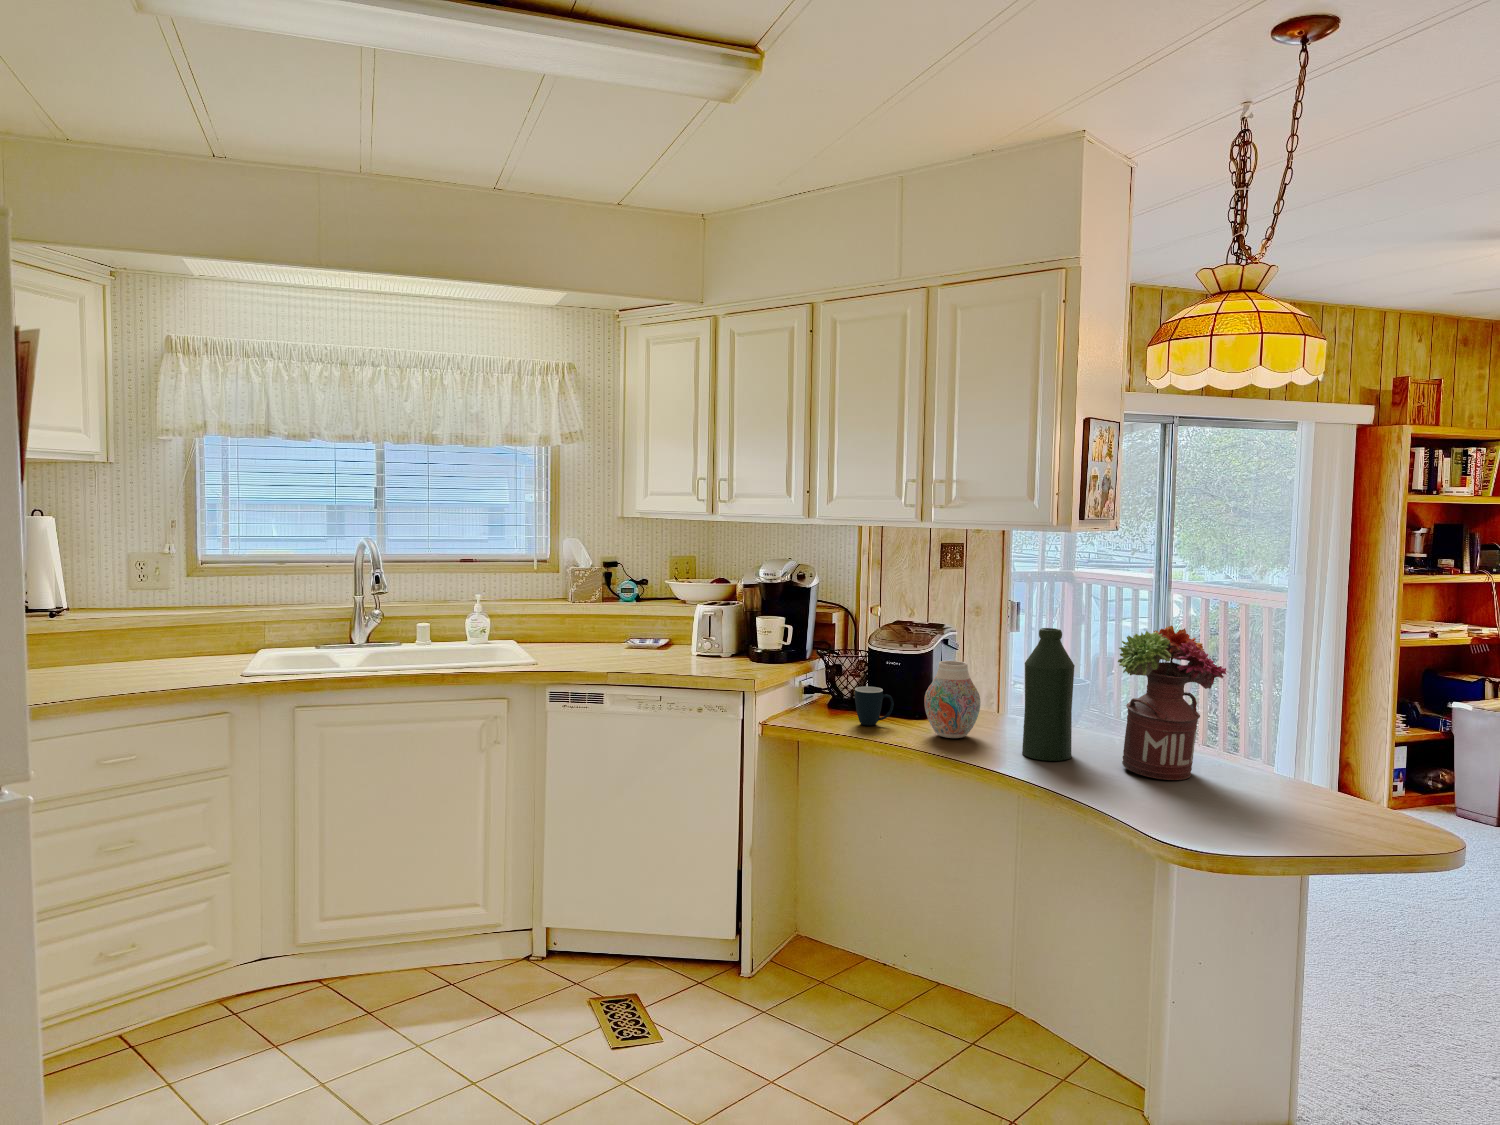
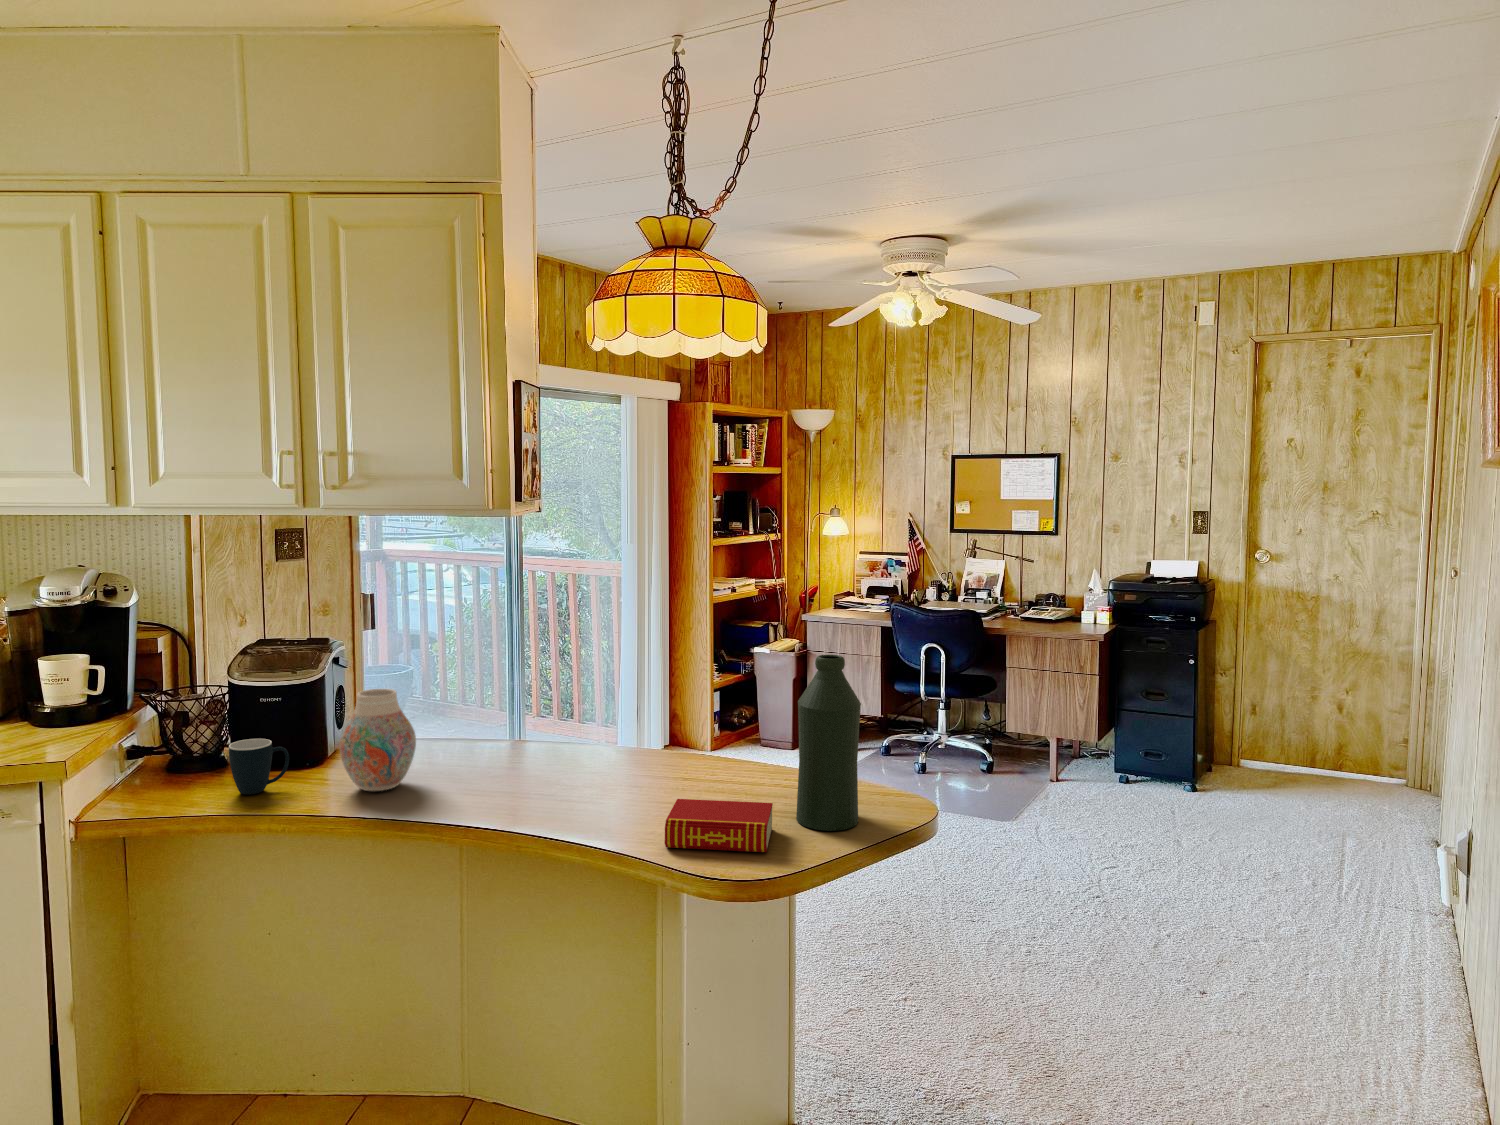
flower arrangement: present [1118,626,1226,780] -> none [597,620,710,796]
bottle: present [1022,628,1075,761] -> present [796,655,861,831]
book: none [1141,780,1257,836] -> present [665,799,773,852]

